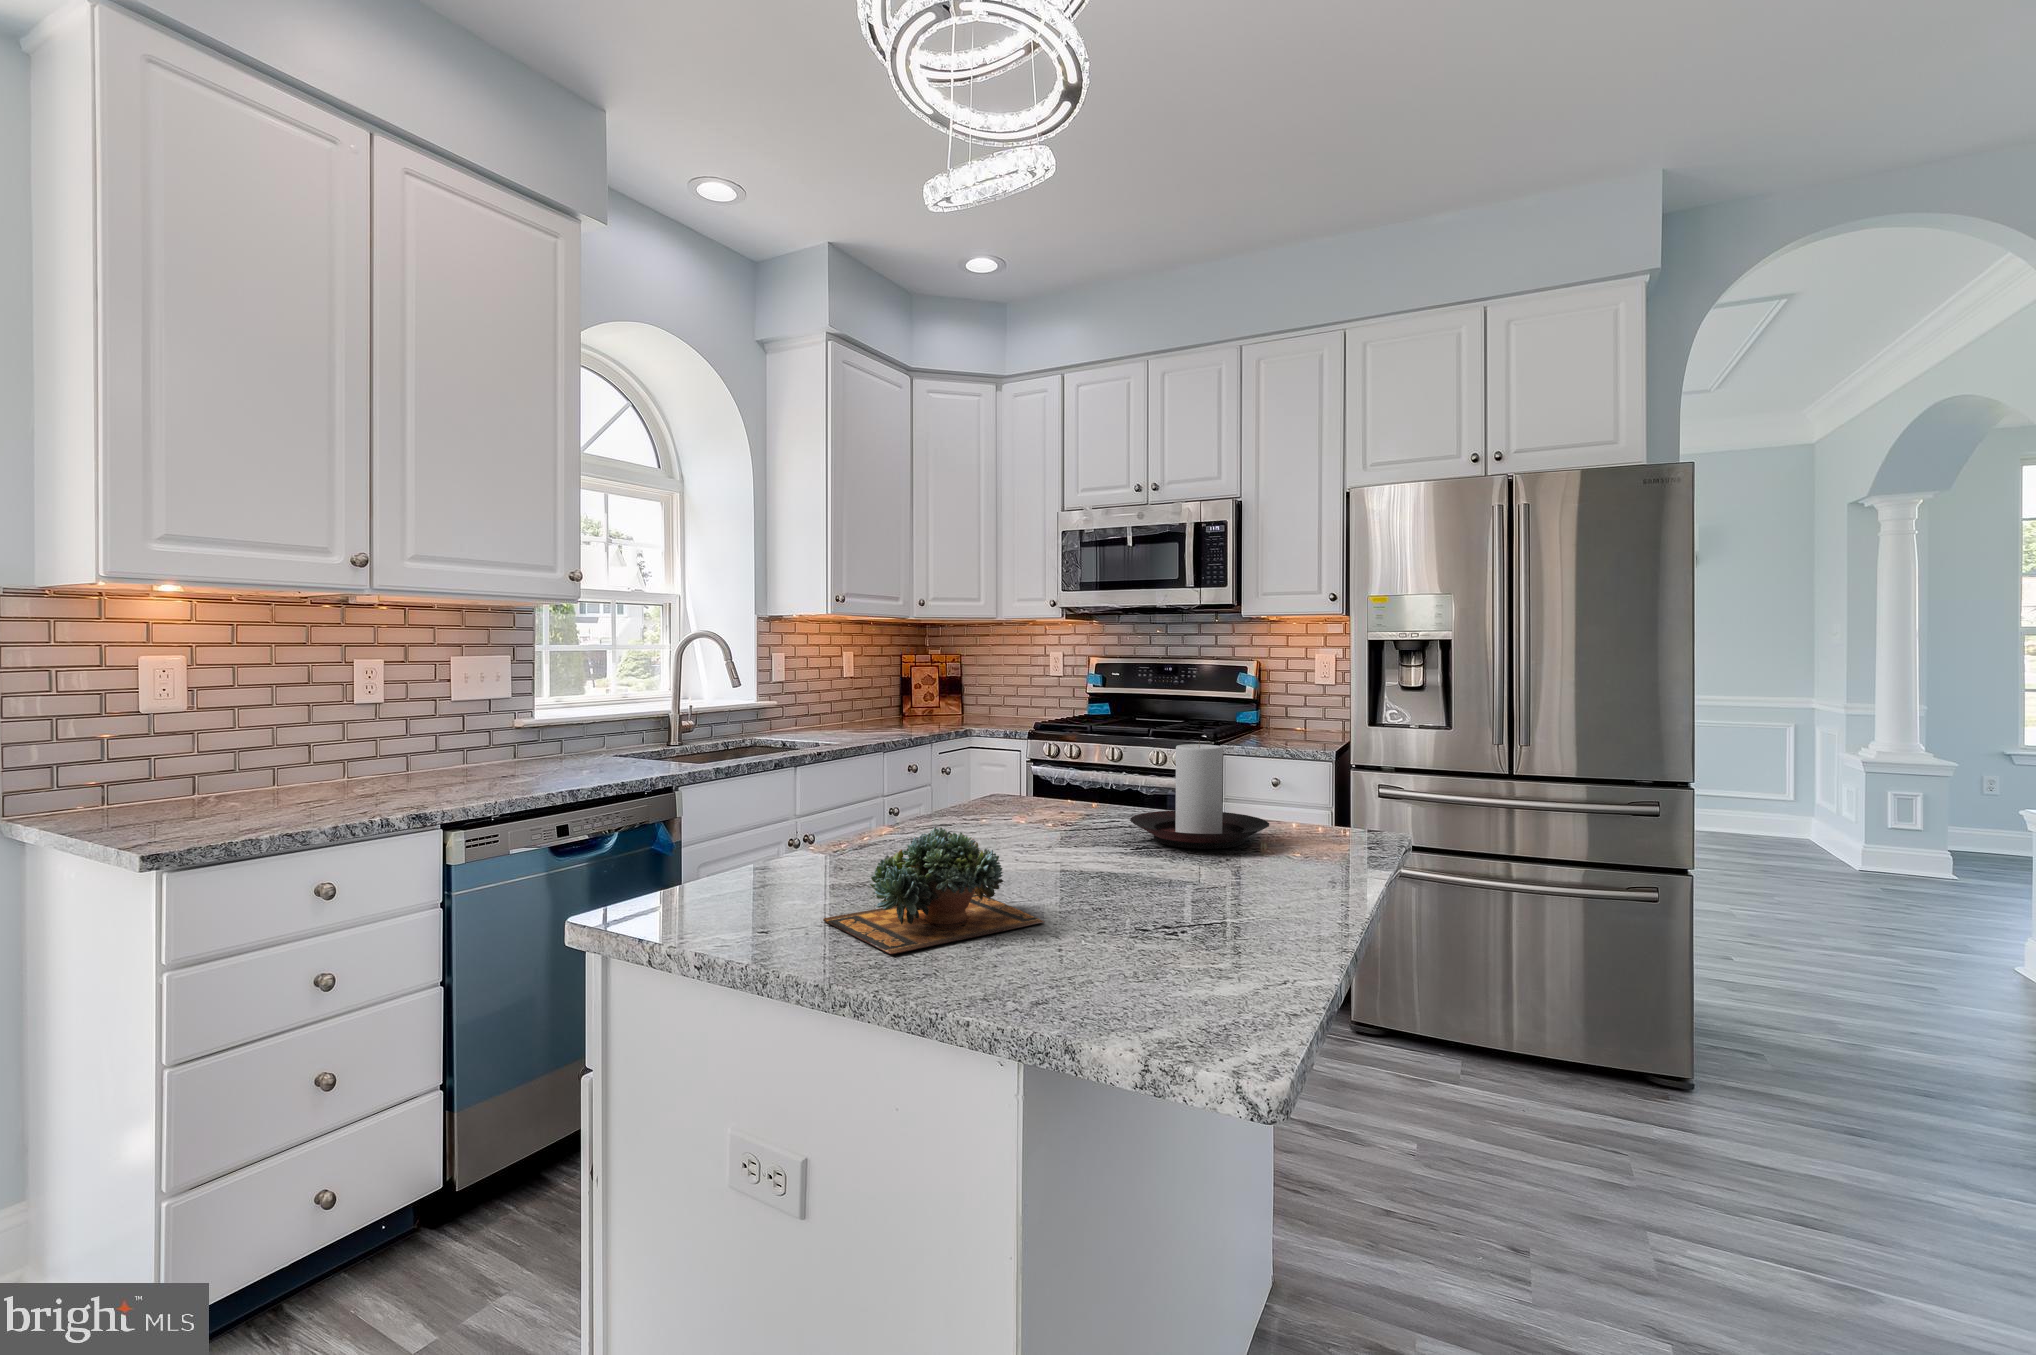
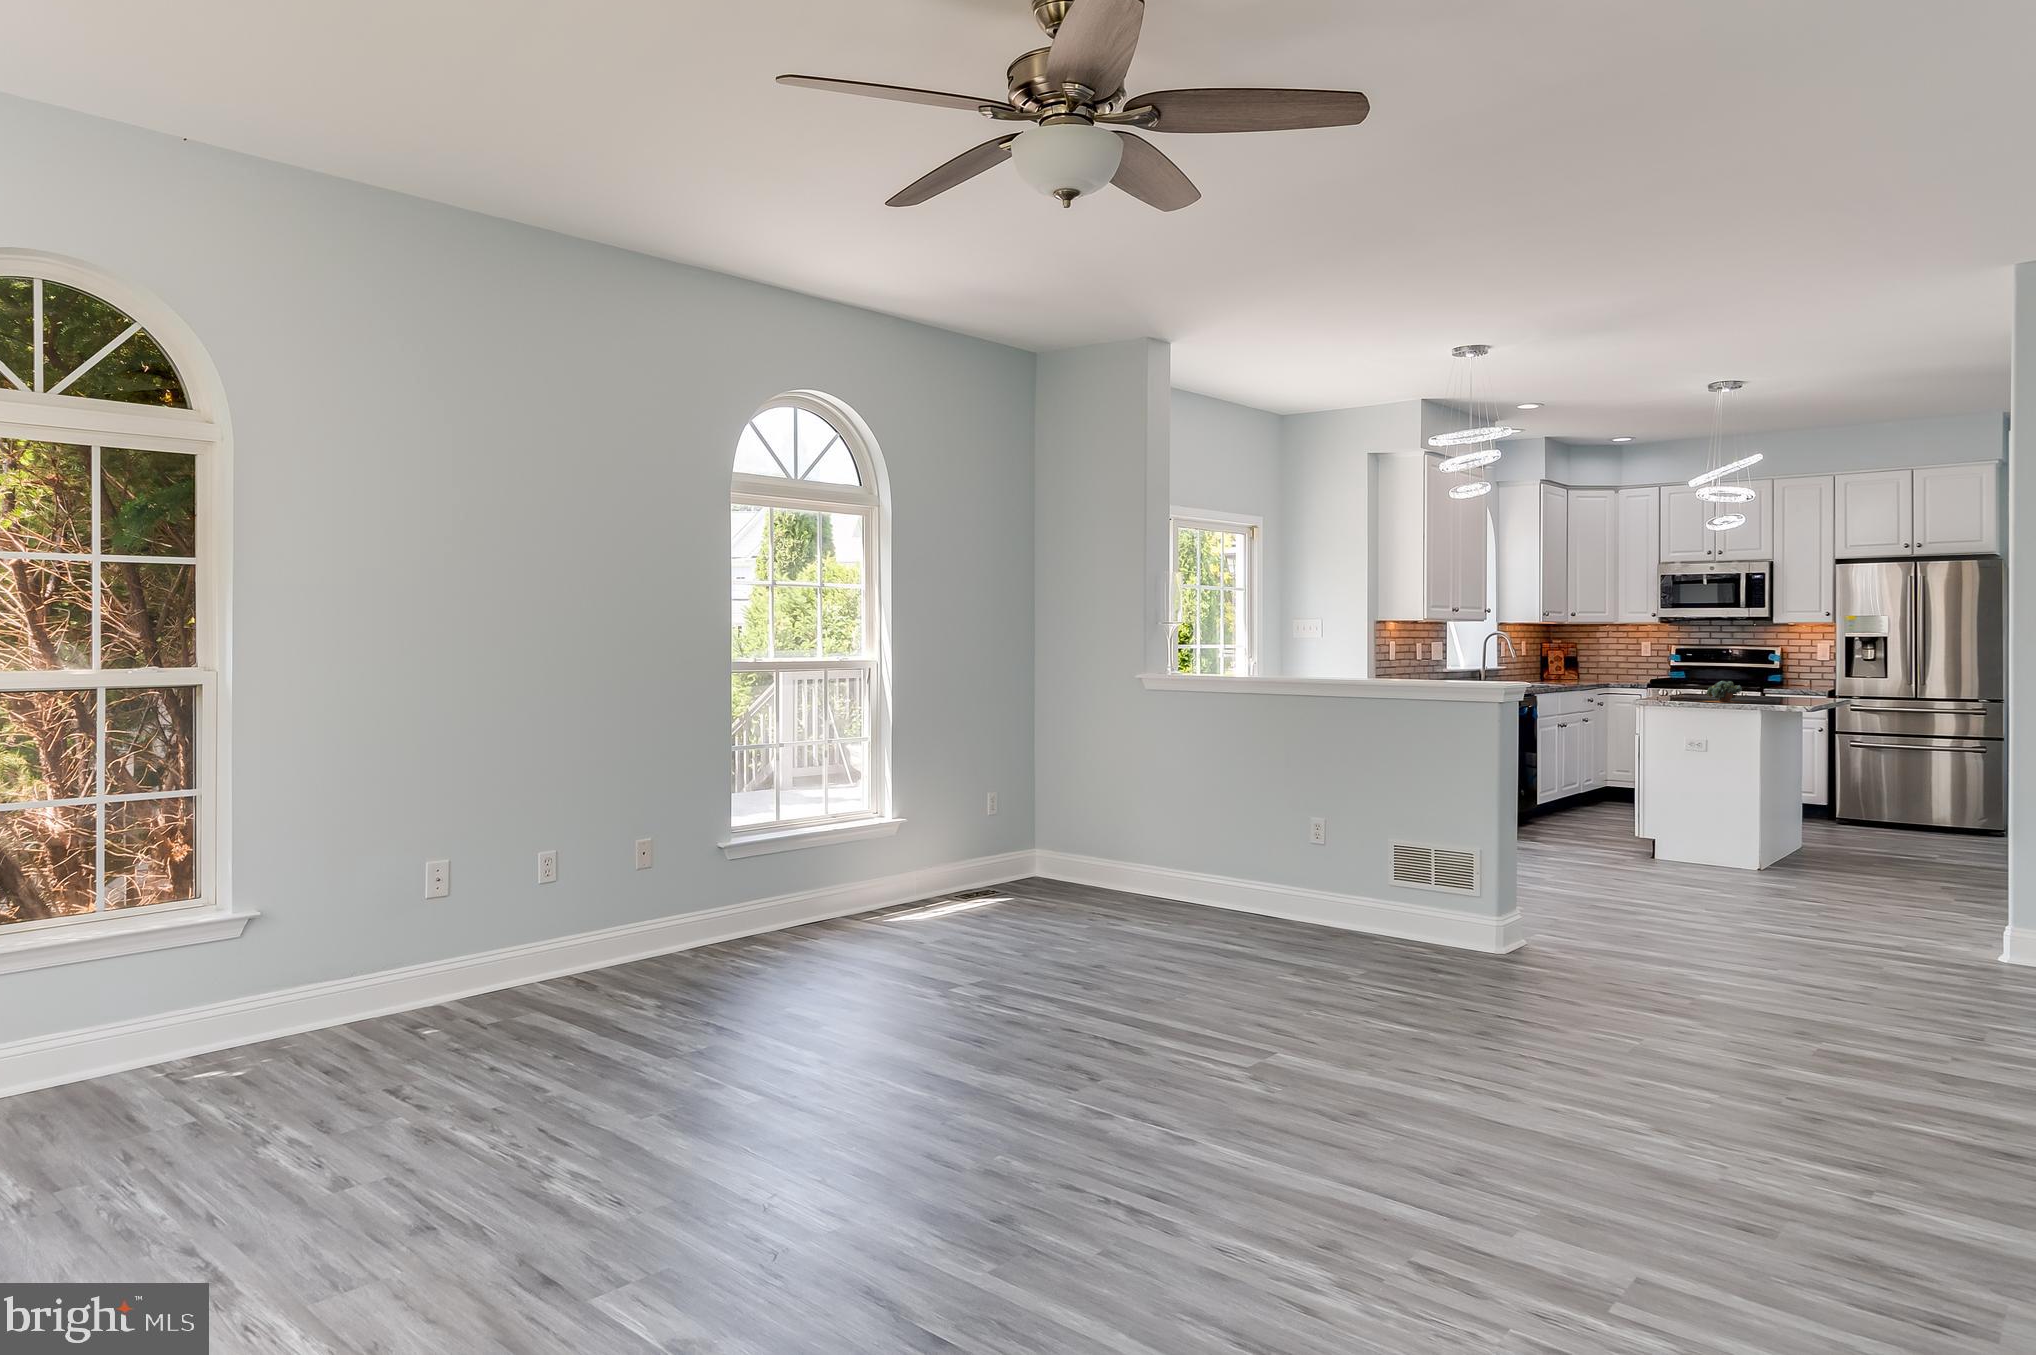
candle holder: present [1130,739,1269,849] -> none [1755,668,1805,699]

